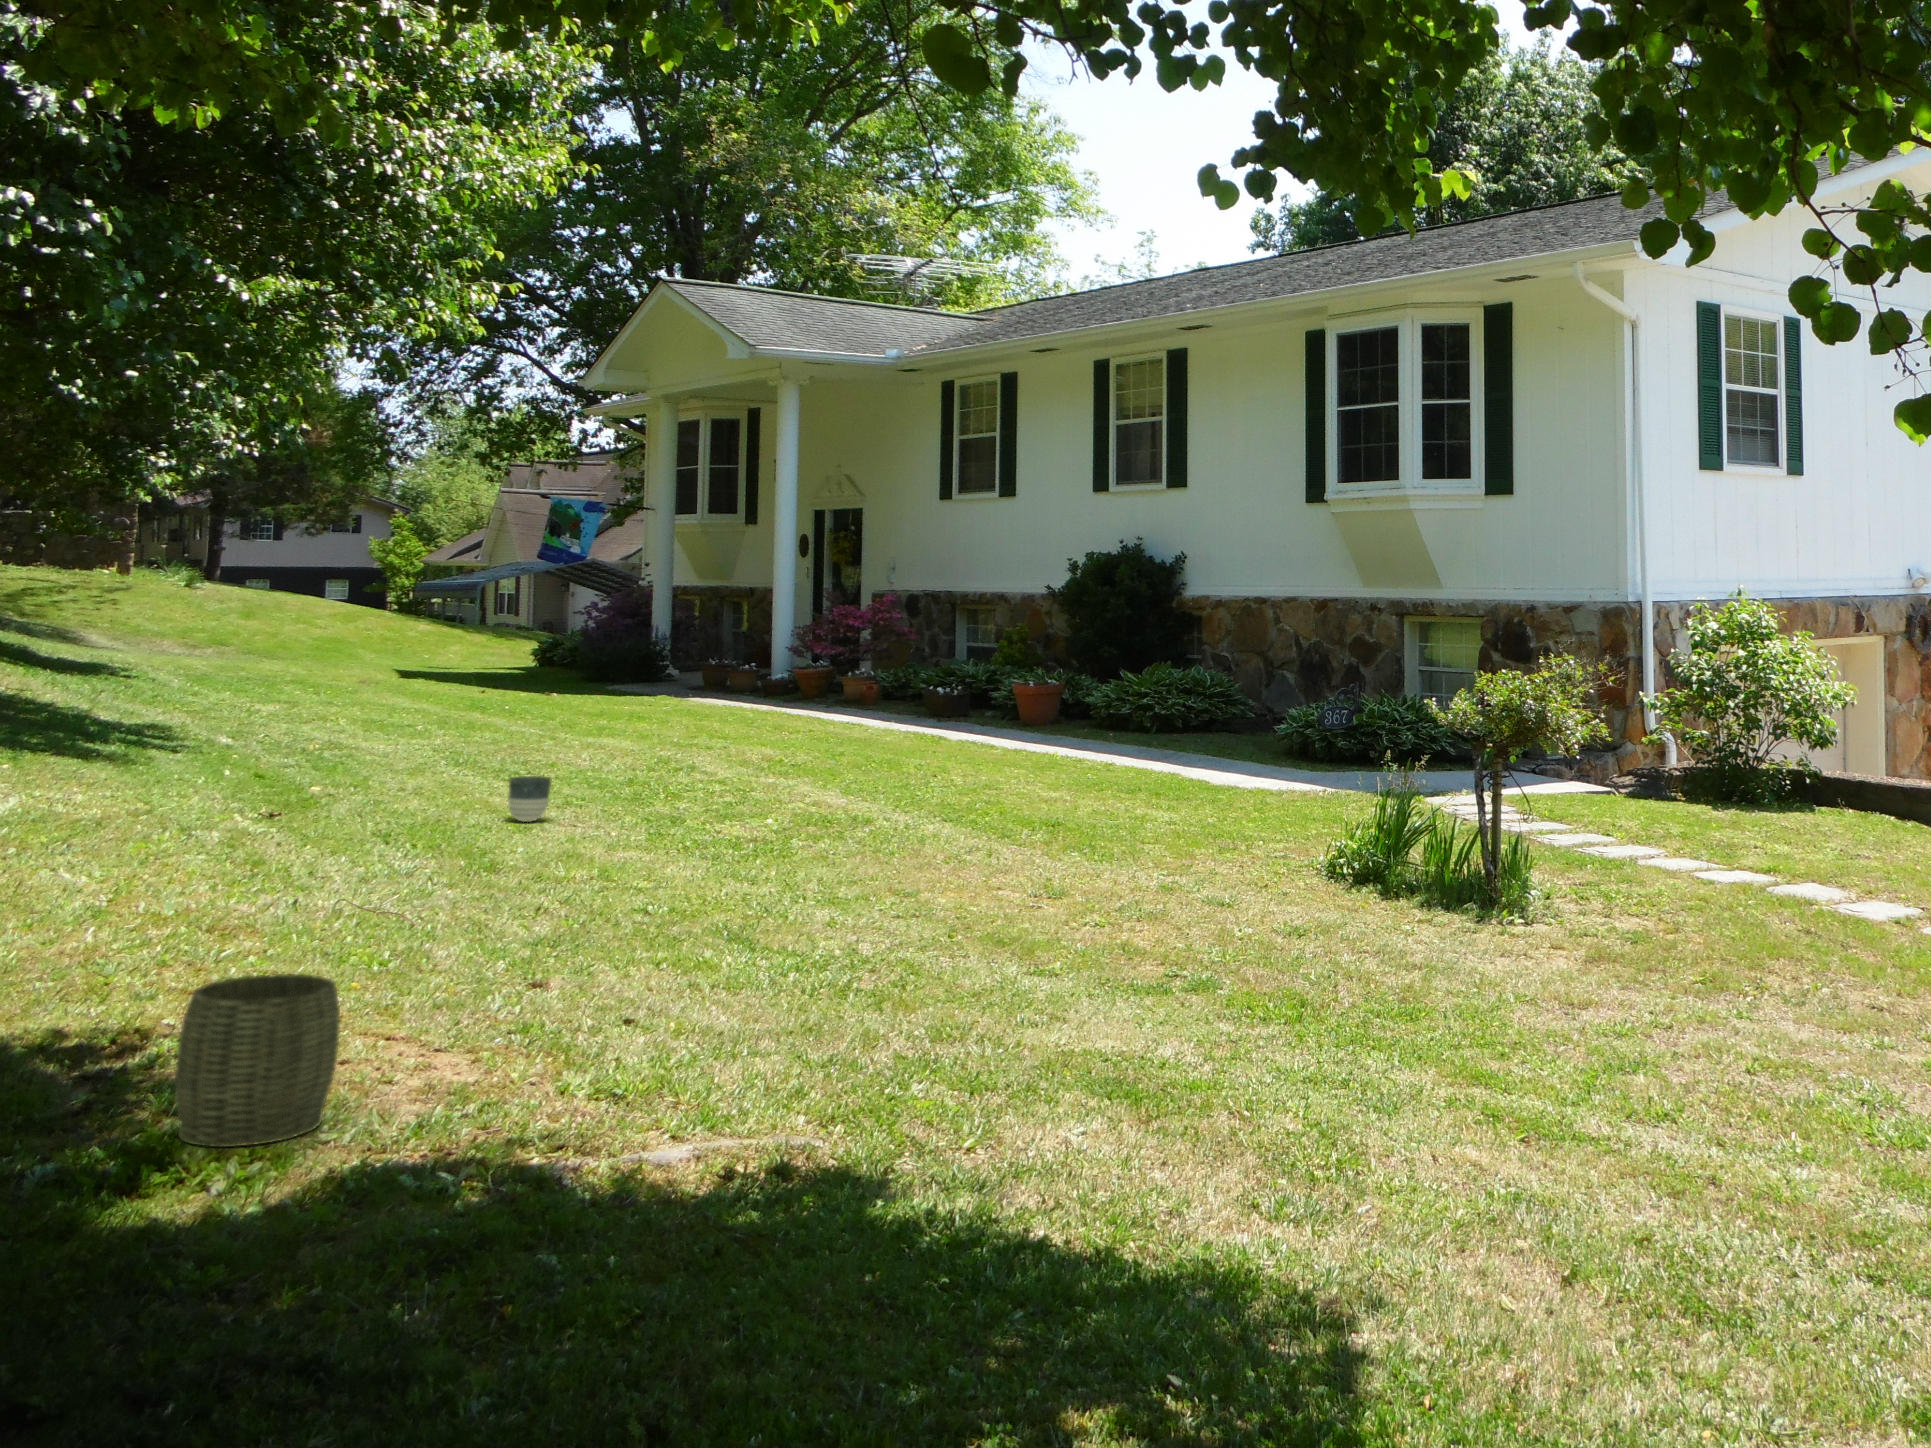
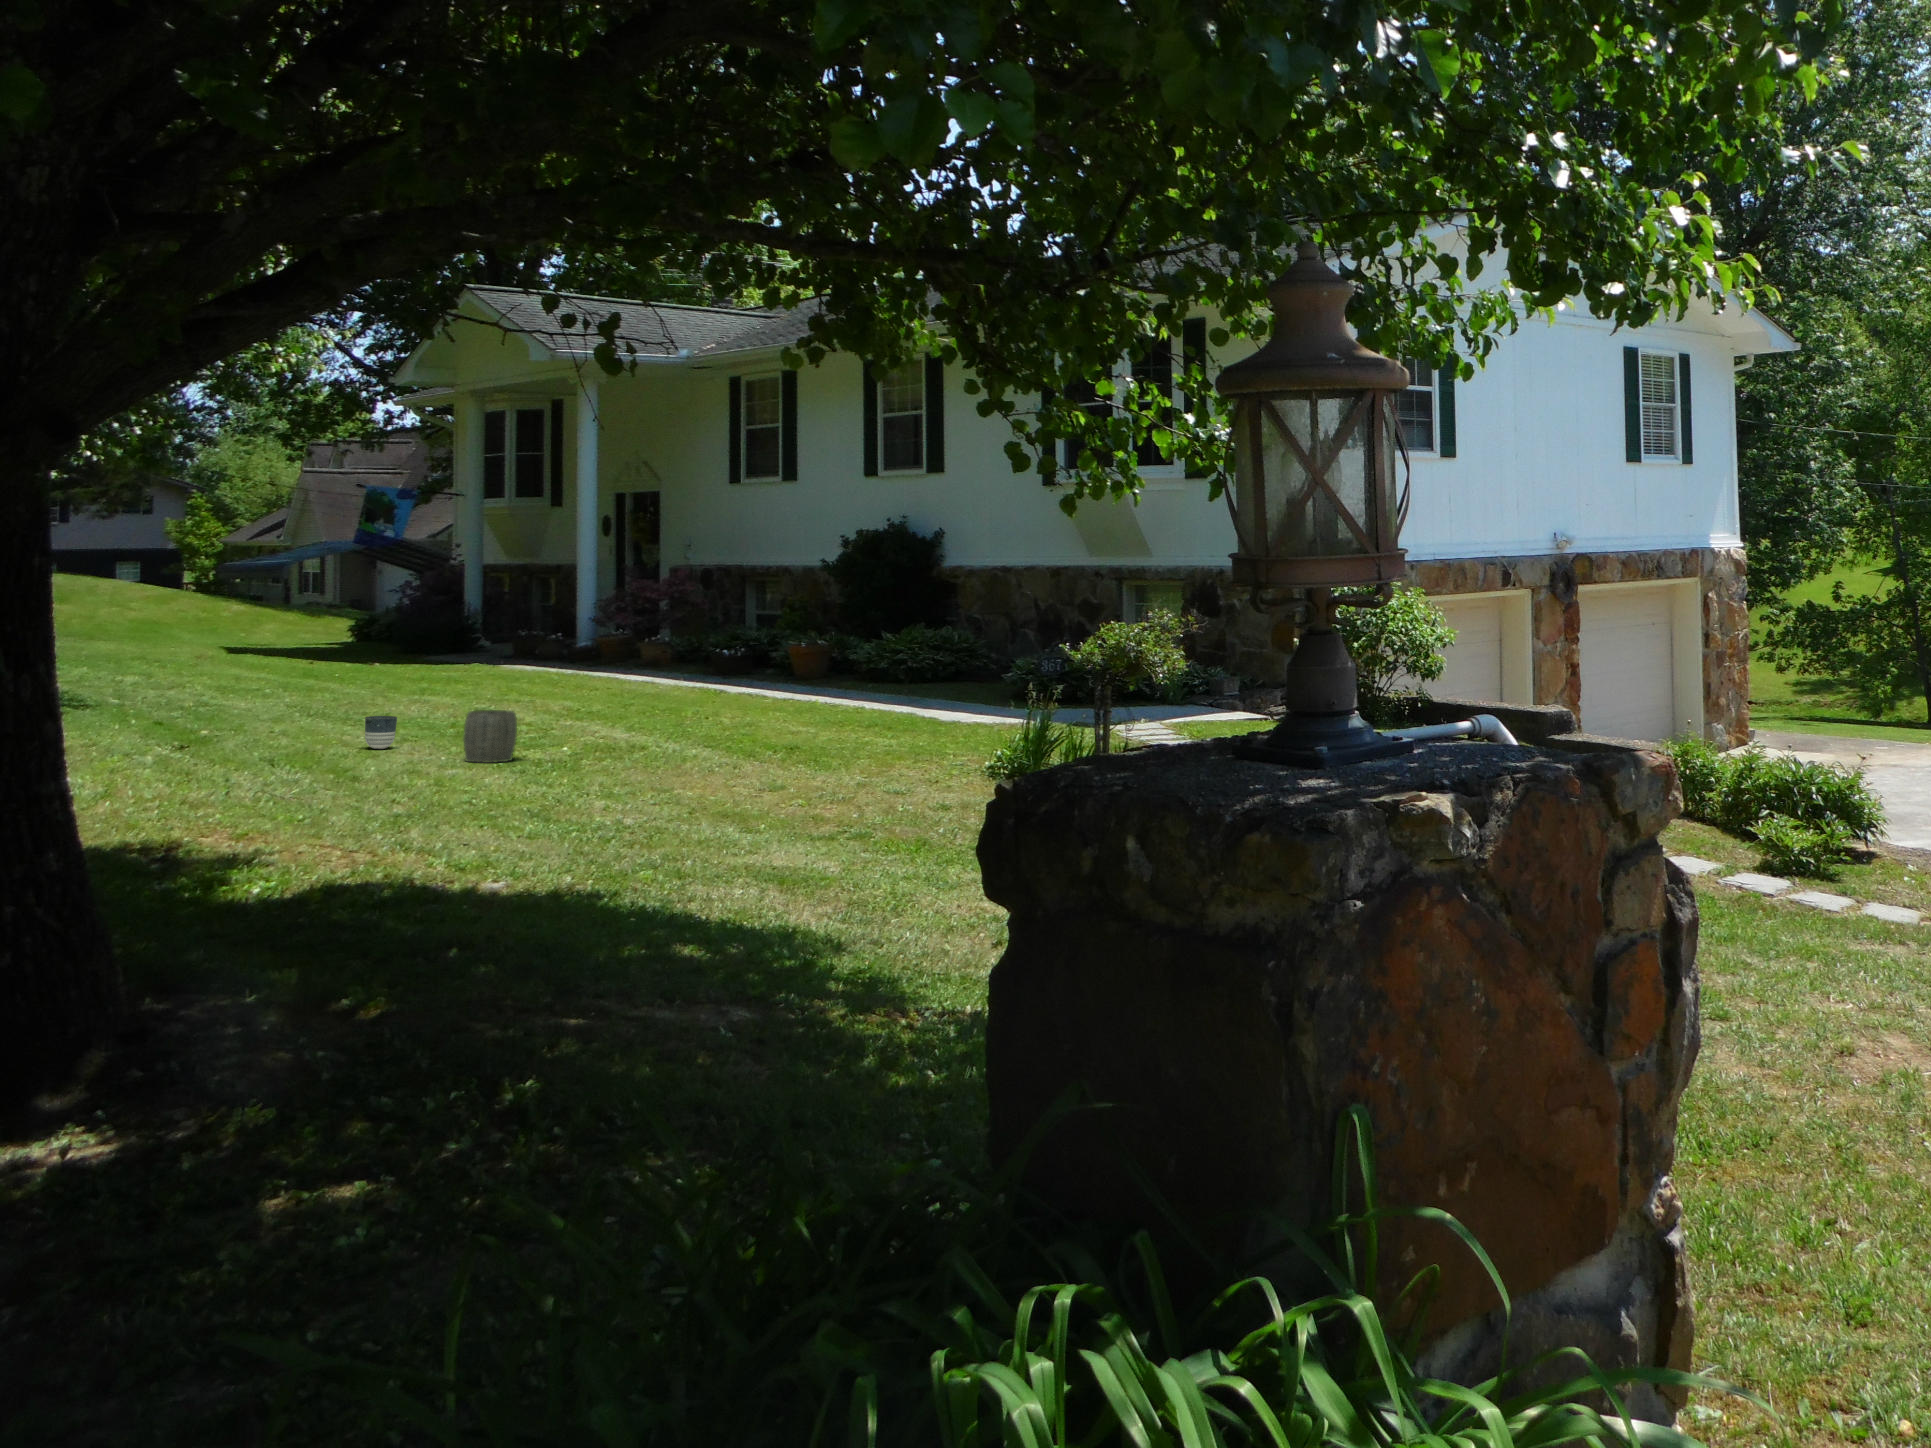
woven basket: present [175,974,340,1147] -> present [463,710,517,763]

